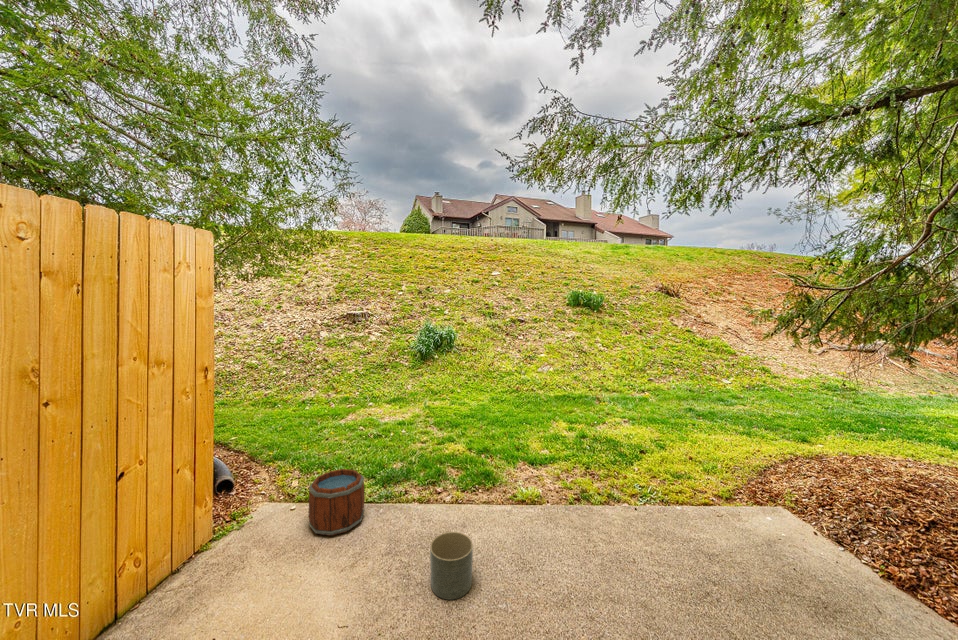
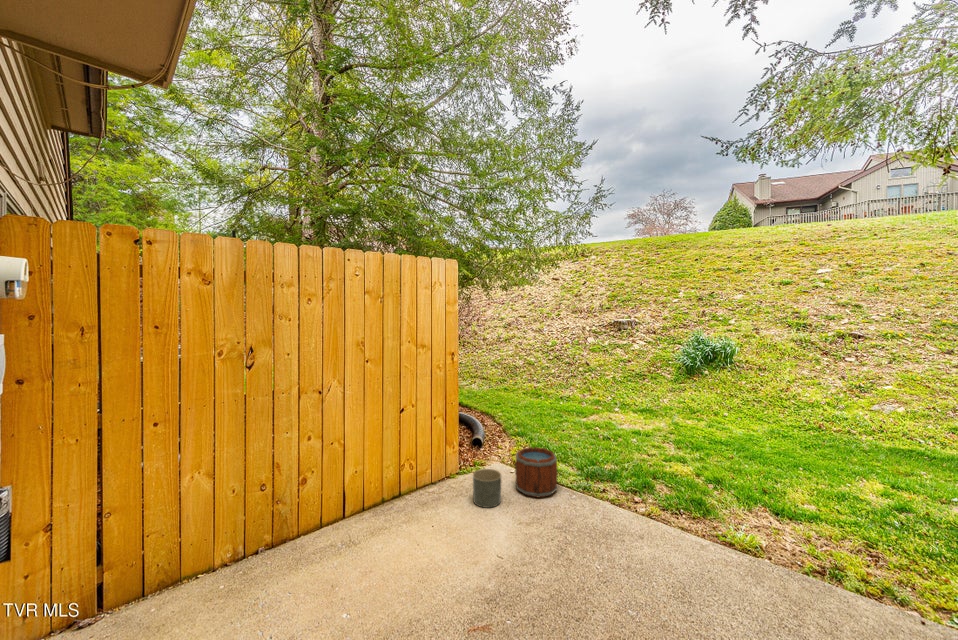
planter: present [430,532,473,600] -> present [473,469,501,508]

